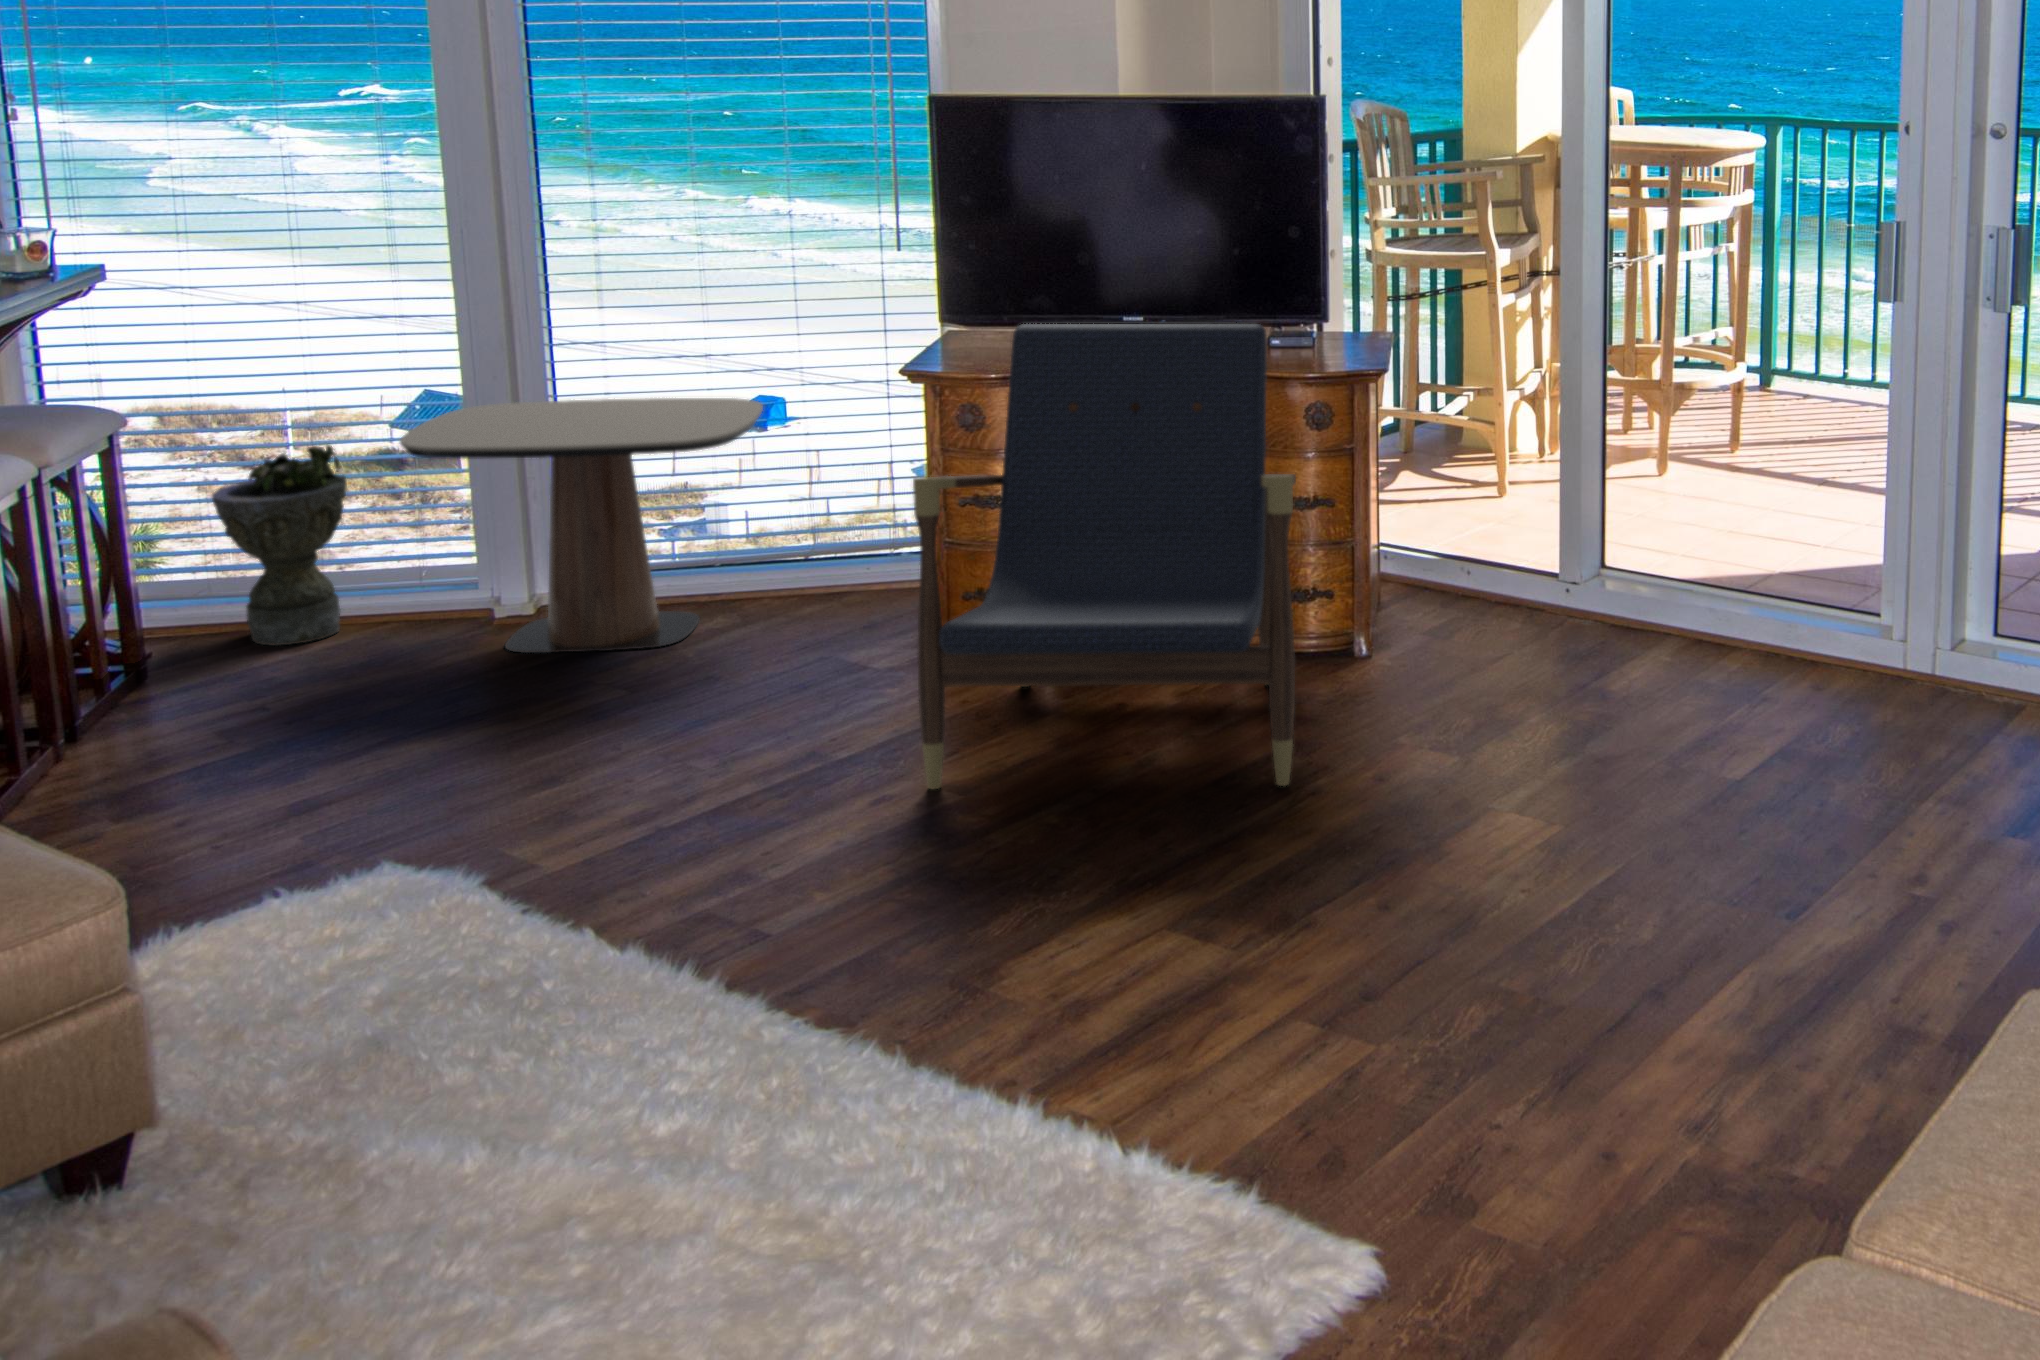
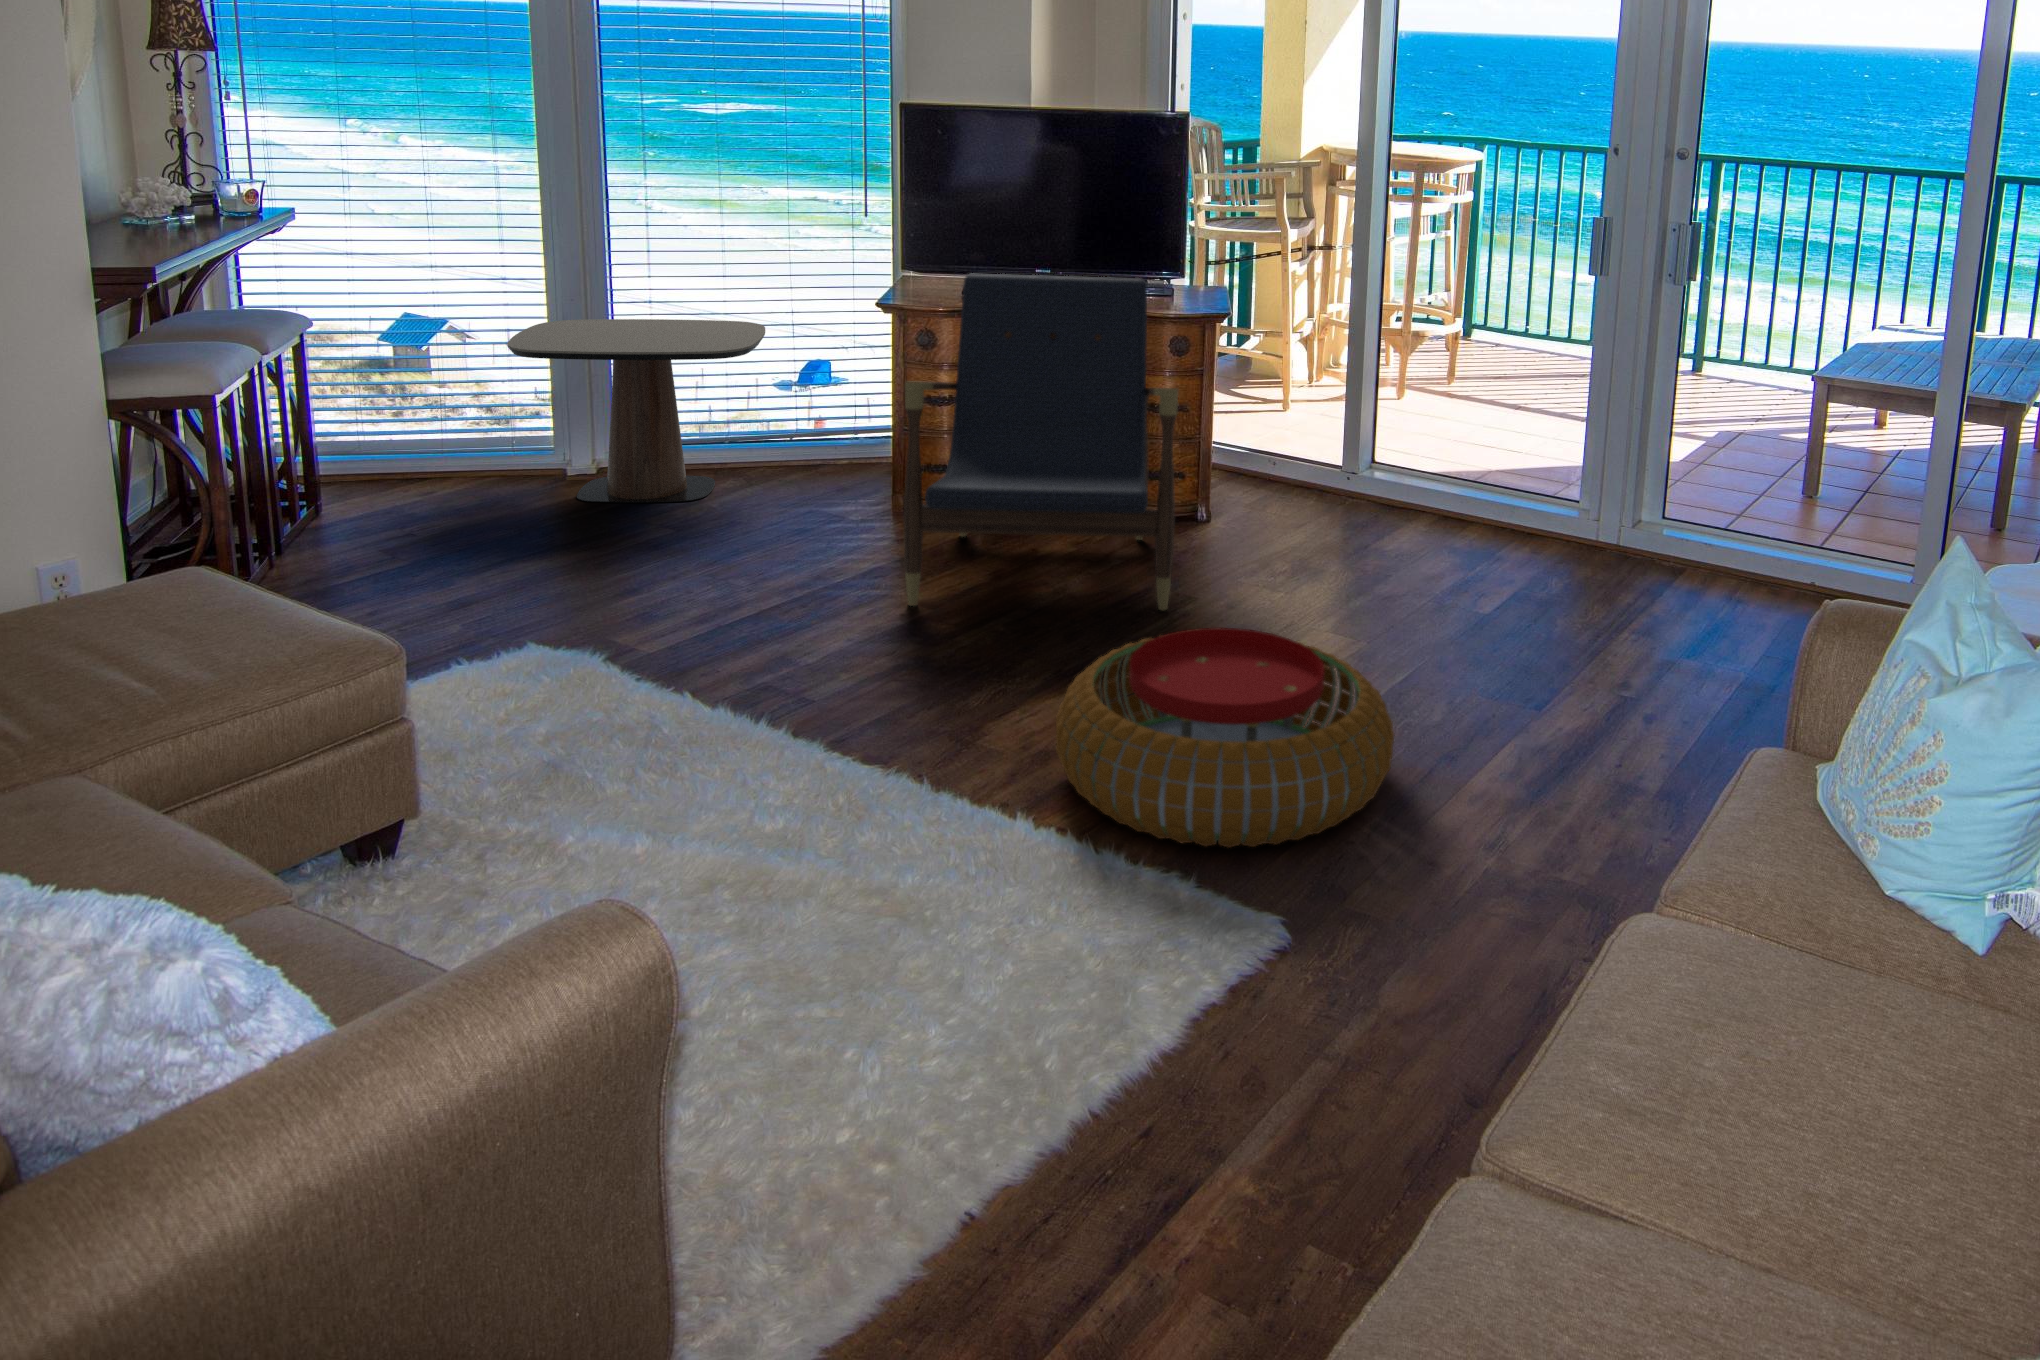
planter: present [212,445,347,646] -> none [363,346,460,492]
pouf: none [1079,817,1562,1140] -> present [1056,628,1395,848]

